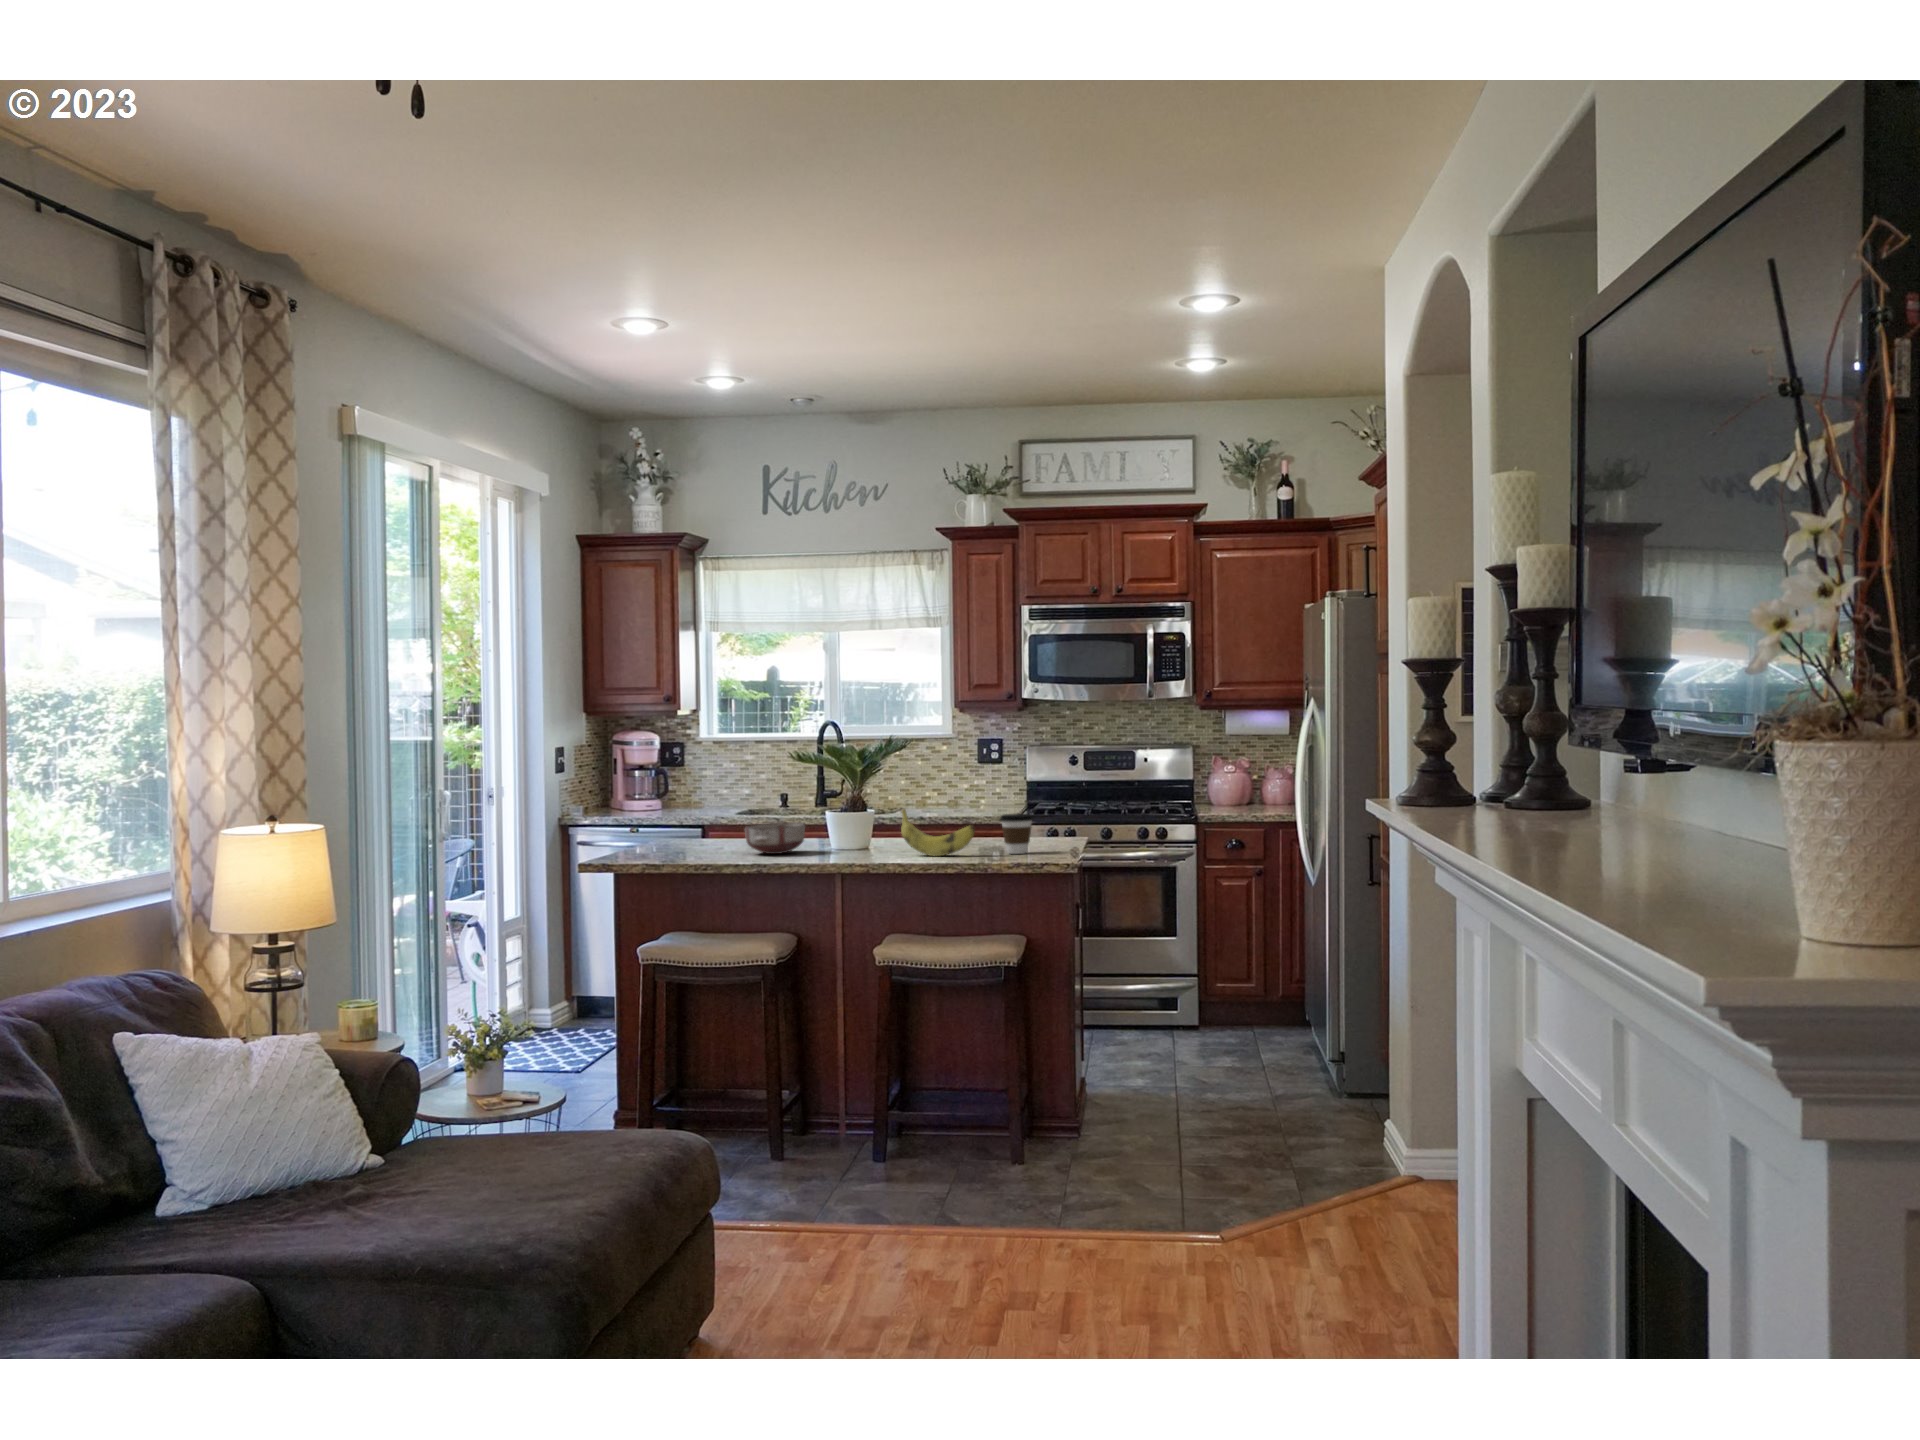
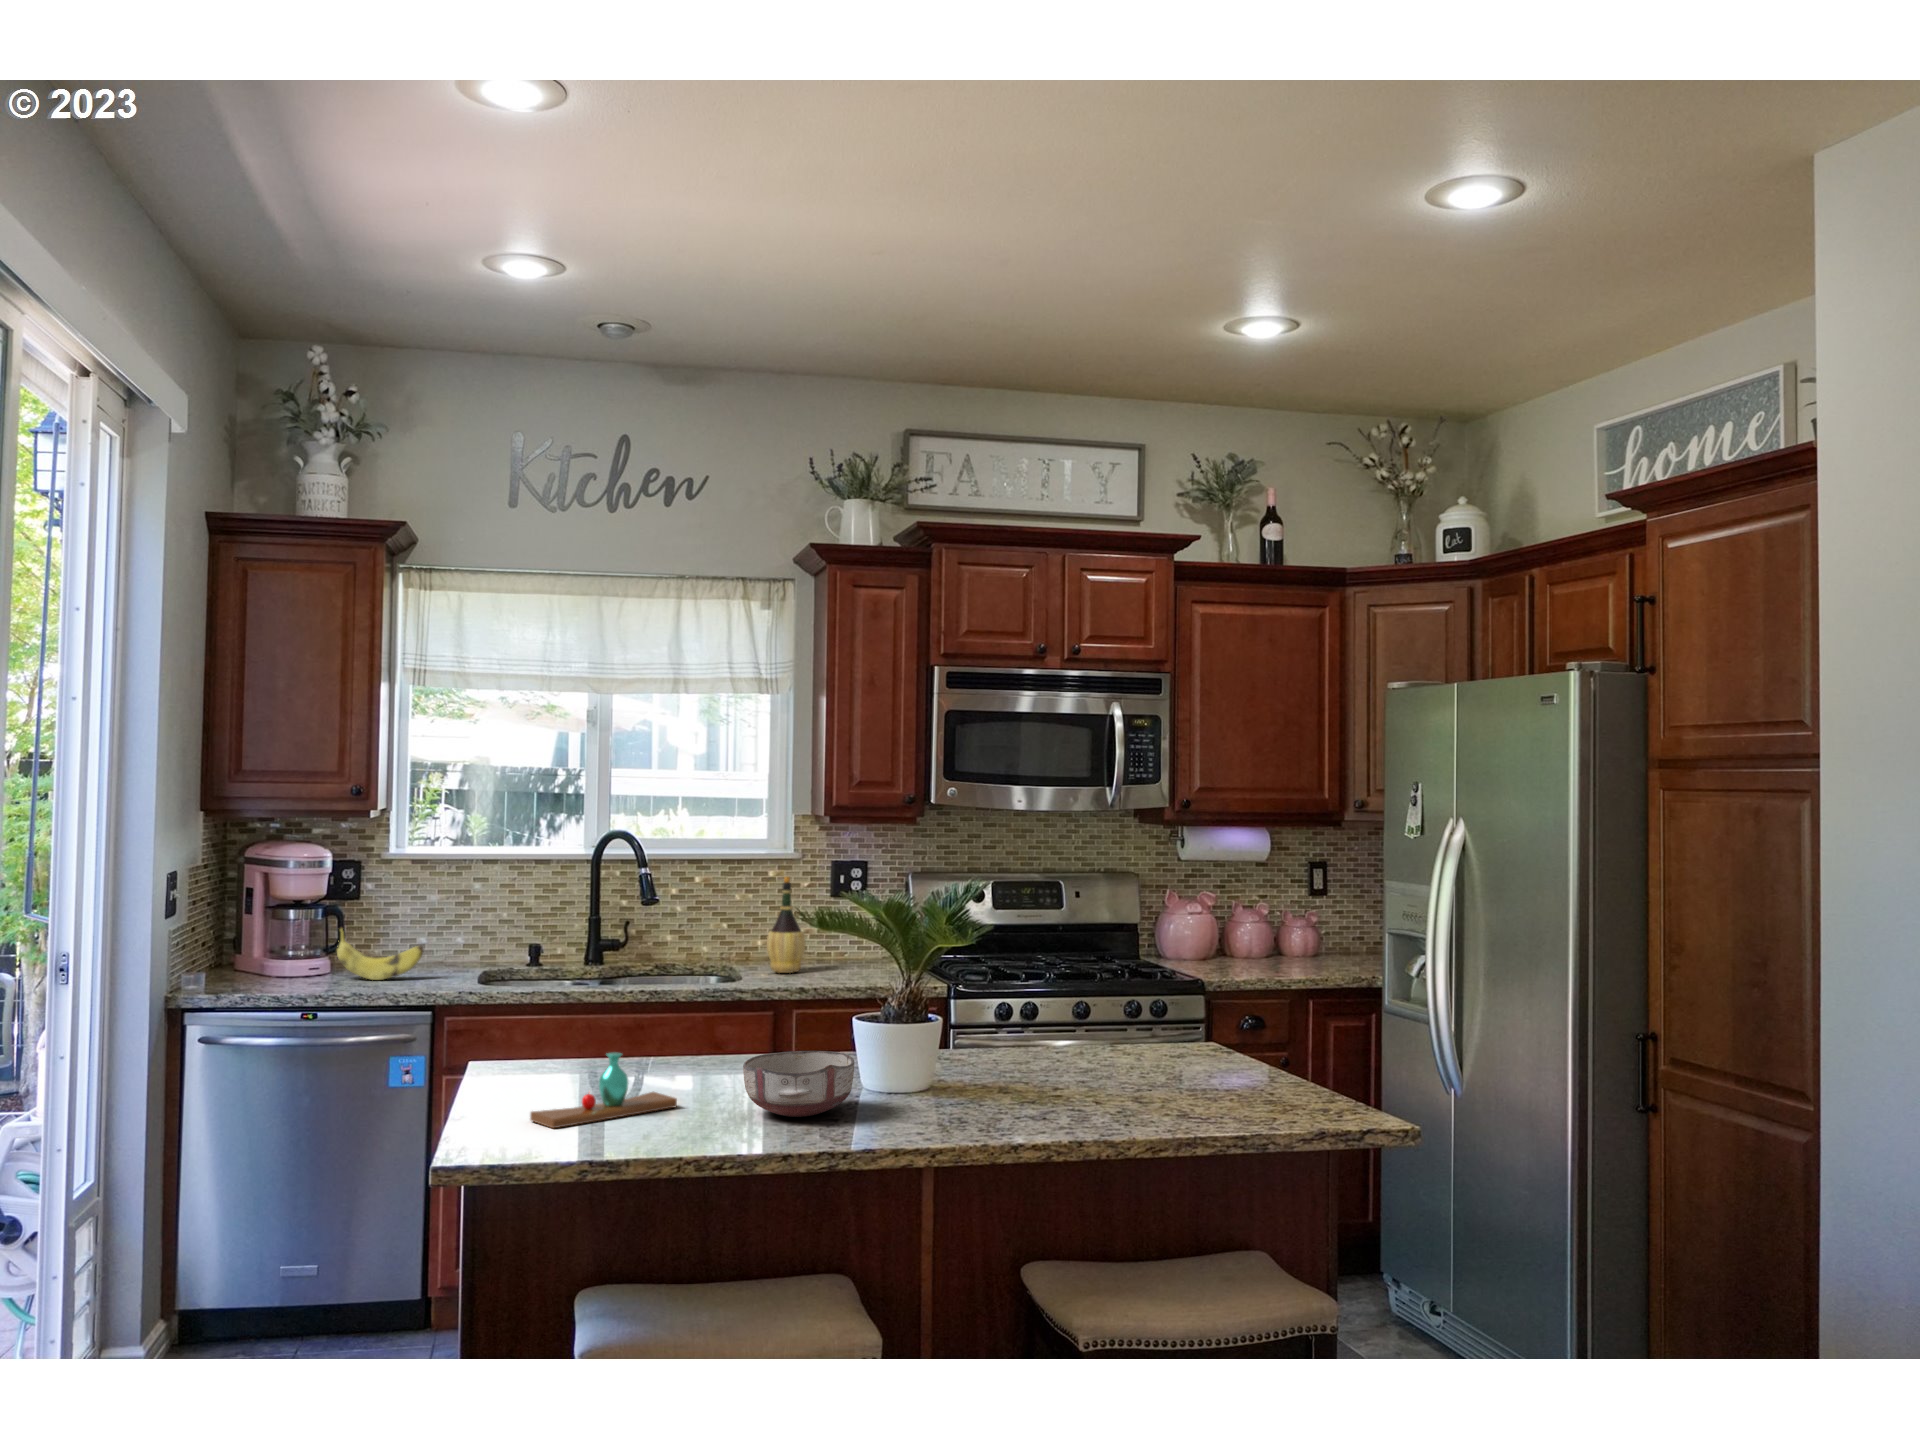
wine bottle: none [931,749,957,813] -> present [767,876,805,973]
banana: present [901,809,975,856] -> present [337,928,423,980]
coffee cup: present [1000,814,1033,854] -> none [1215,1033,1275,1106]
vase: none [644,821,723,855] -> present [530,1053,677,1128]

